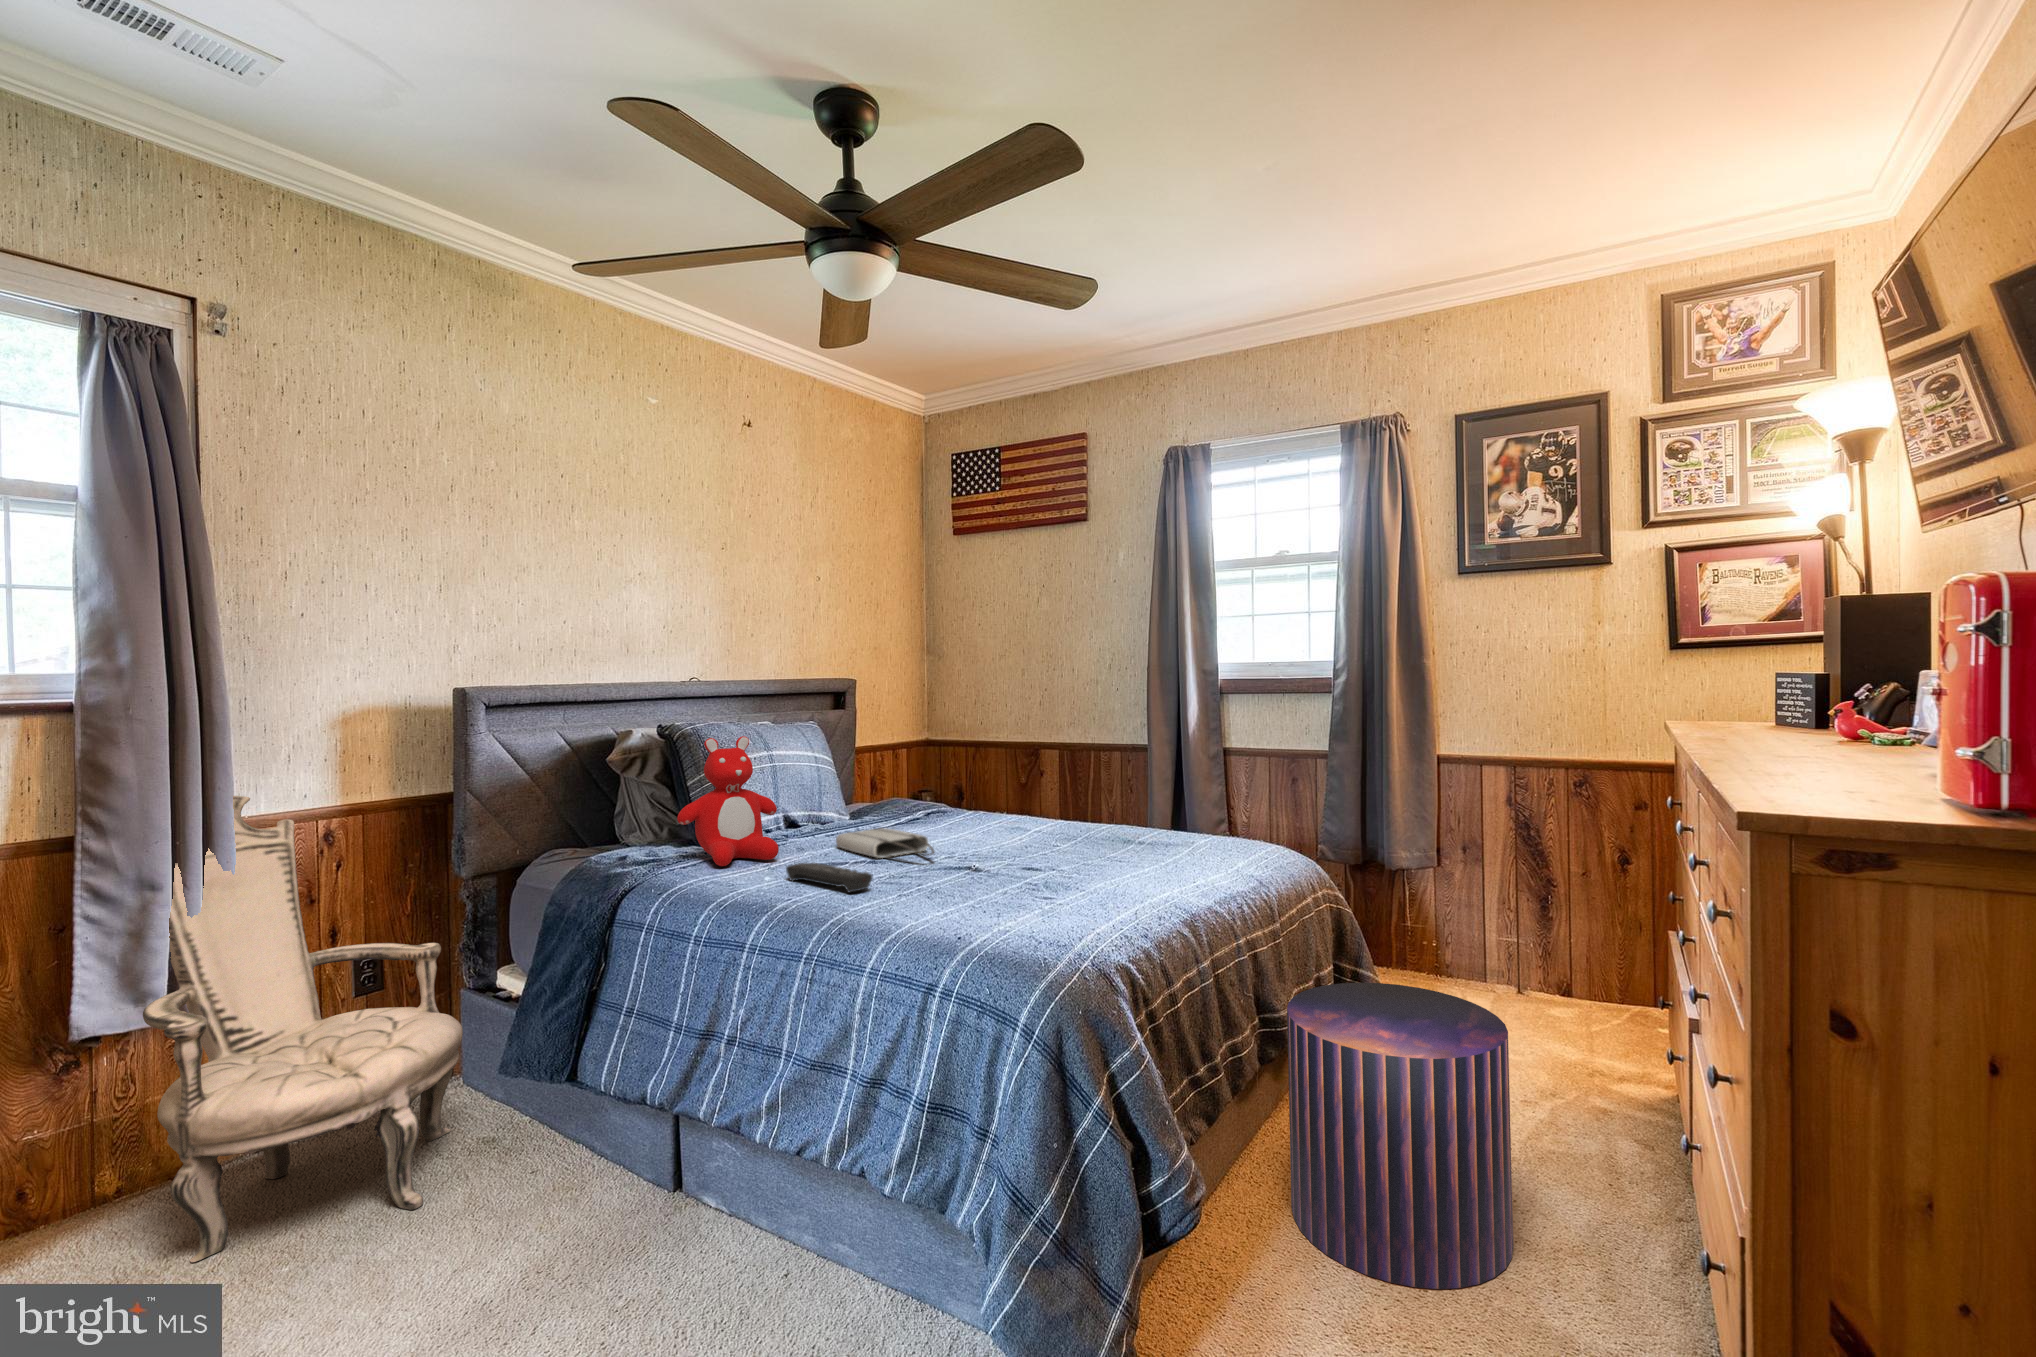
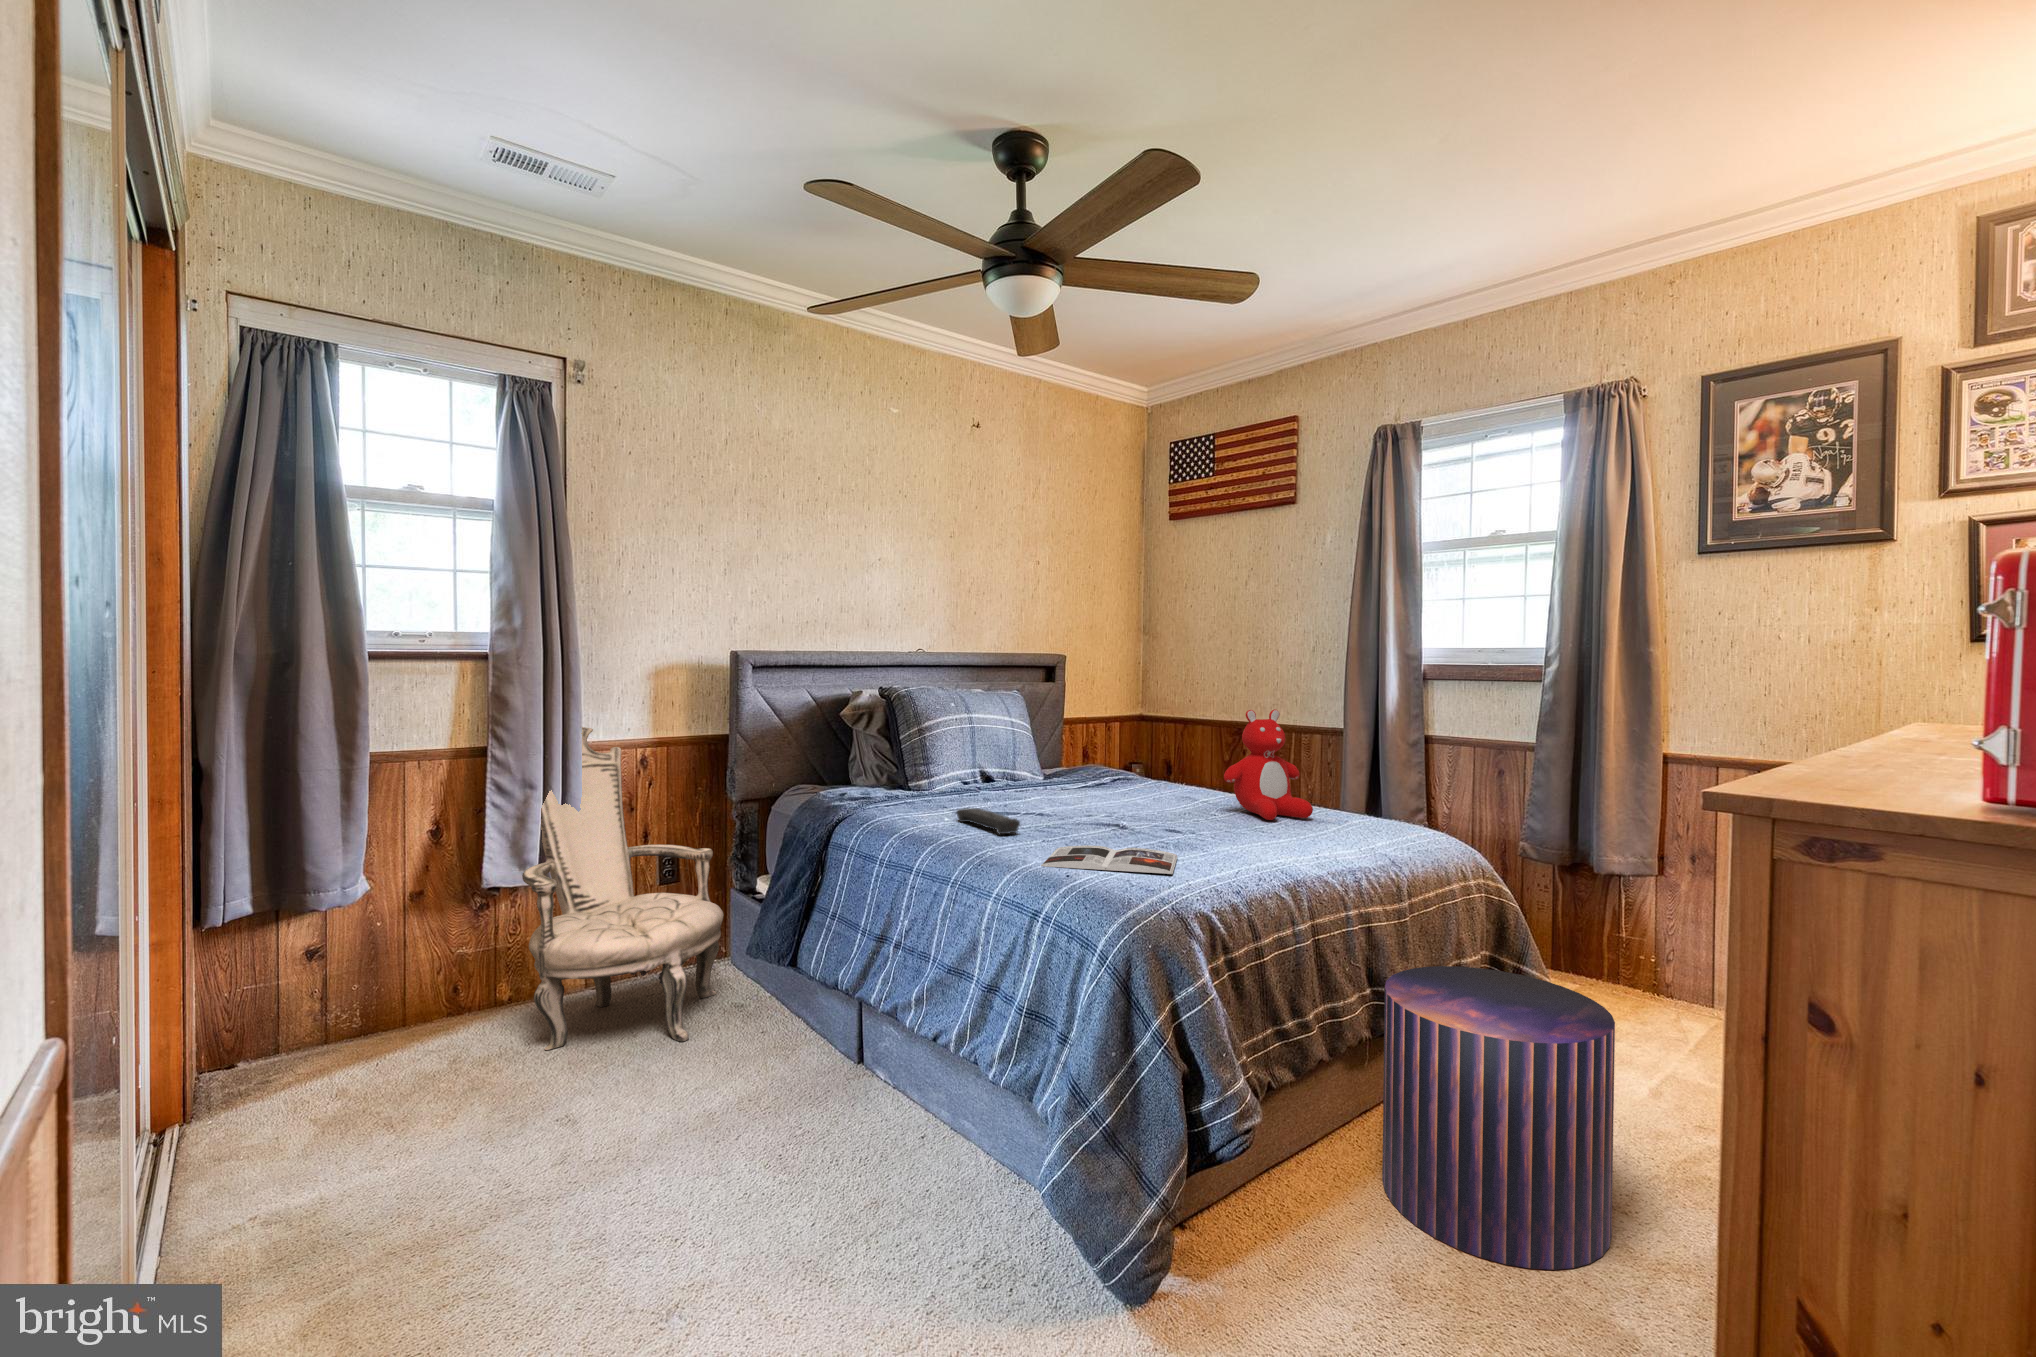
teddy bear: present [677,736,779,866] -> present [1224,709,1313,820]
tote bag: present [836,828,934,858] -> none [1014,787,1090,813]
magazine: none [923,894,1074,928] -> present [1041,845,1177,874]

